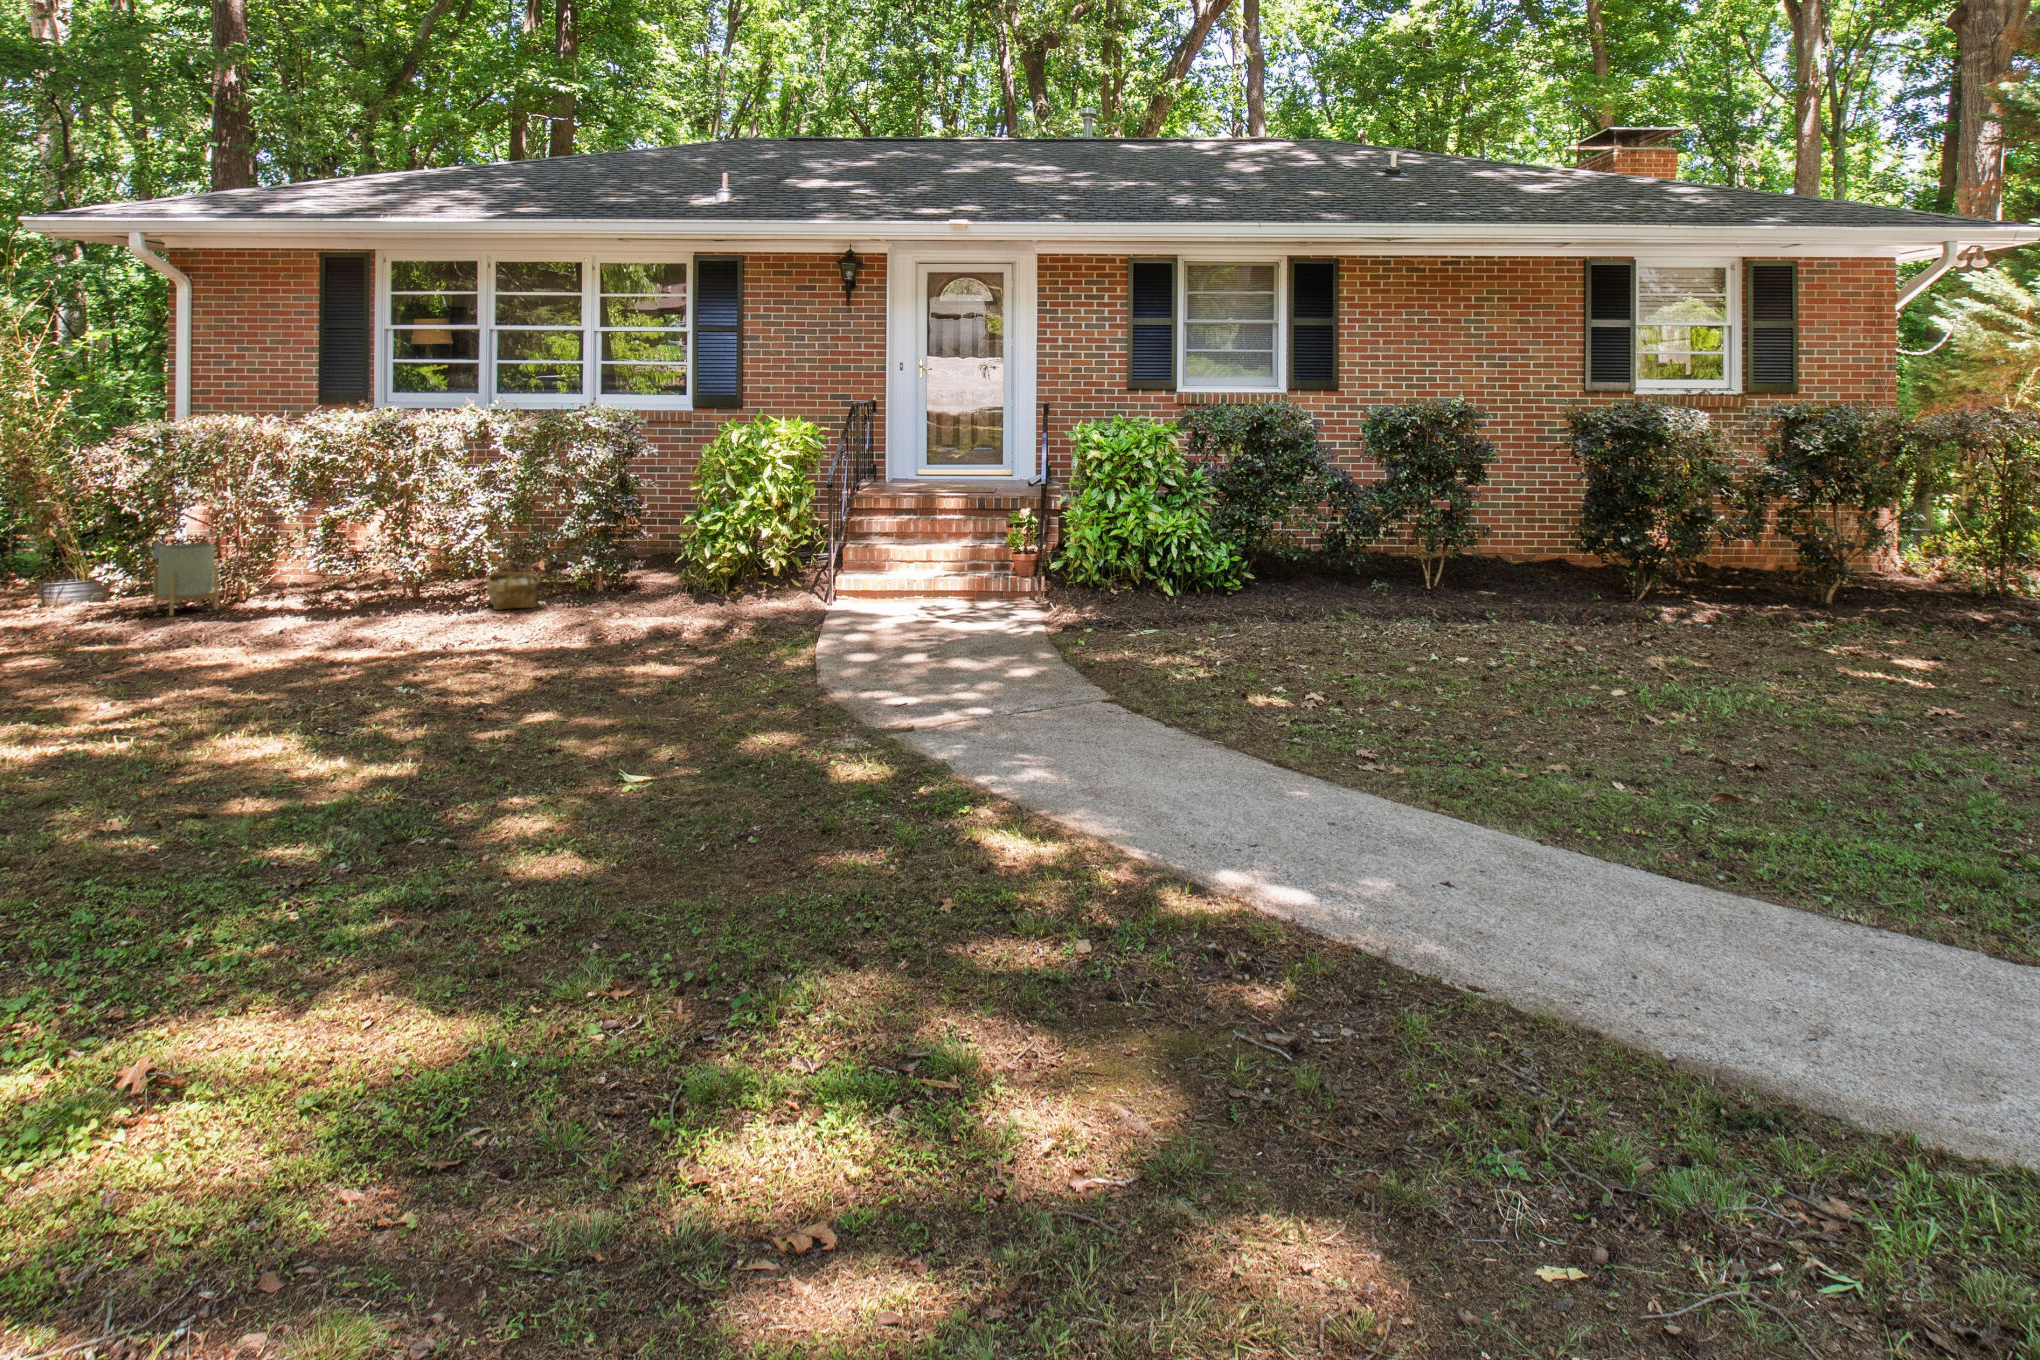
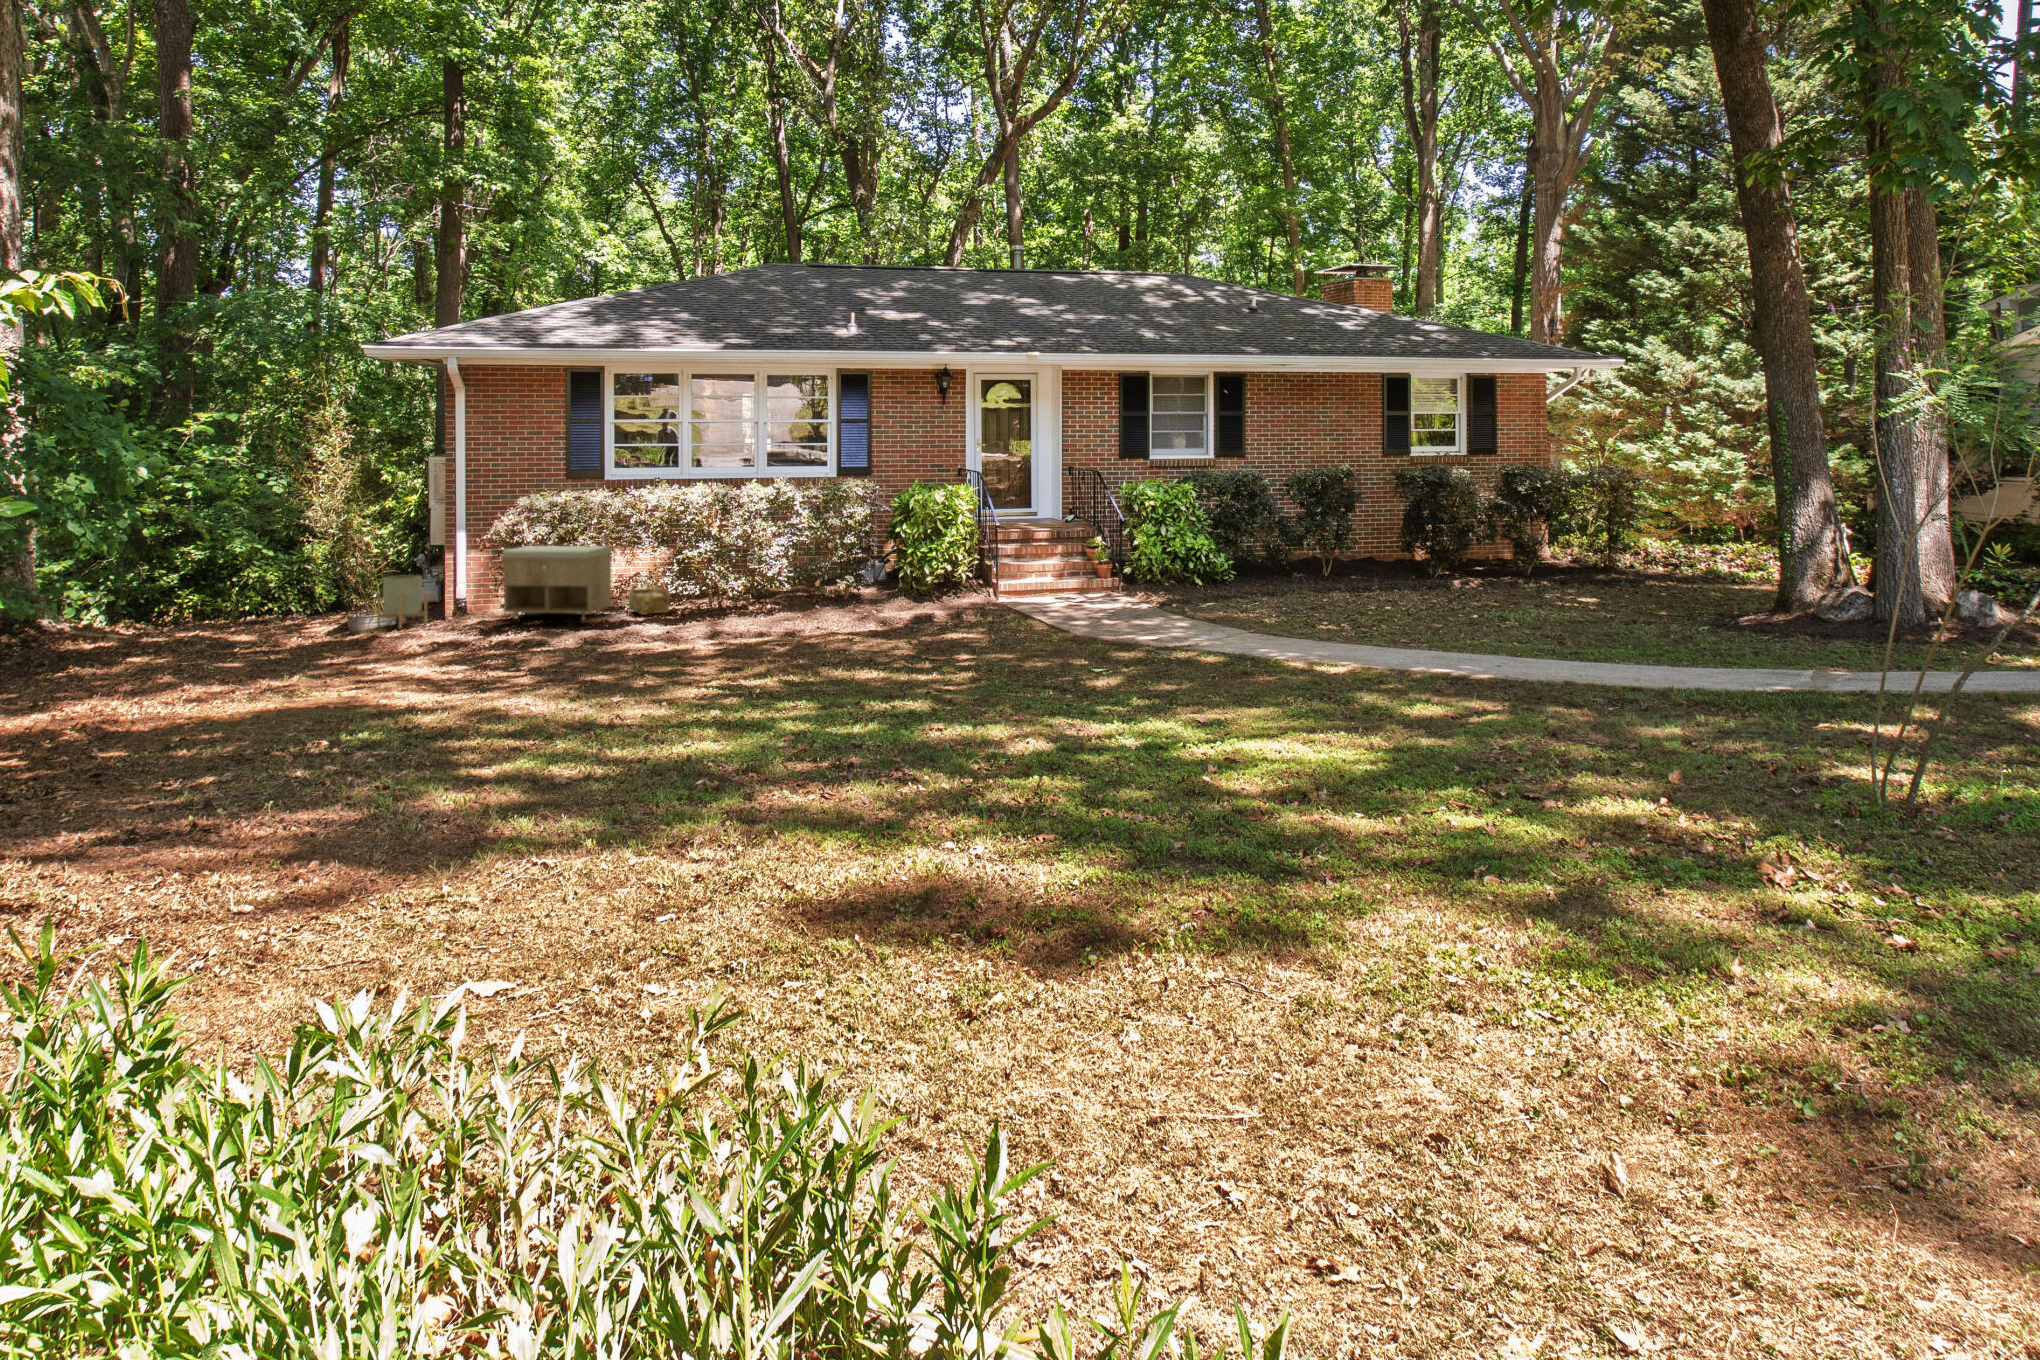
storage bench: none [316,509,466,614] -> present [502,546,611,620]

